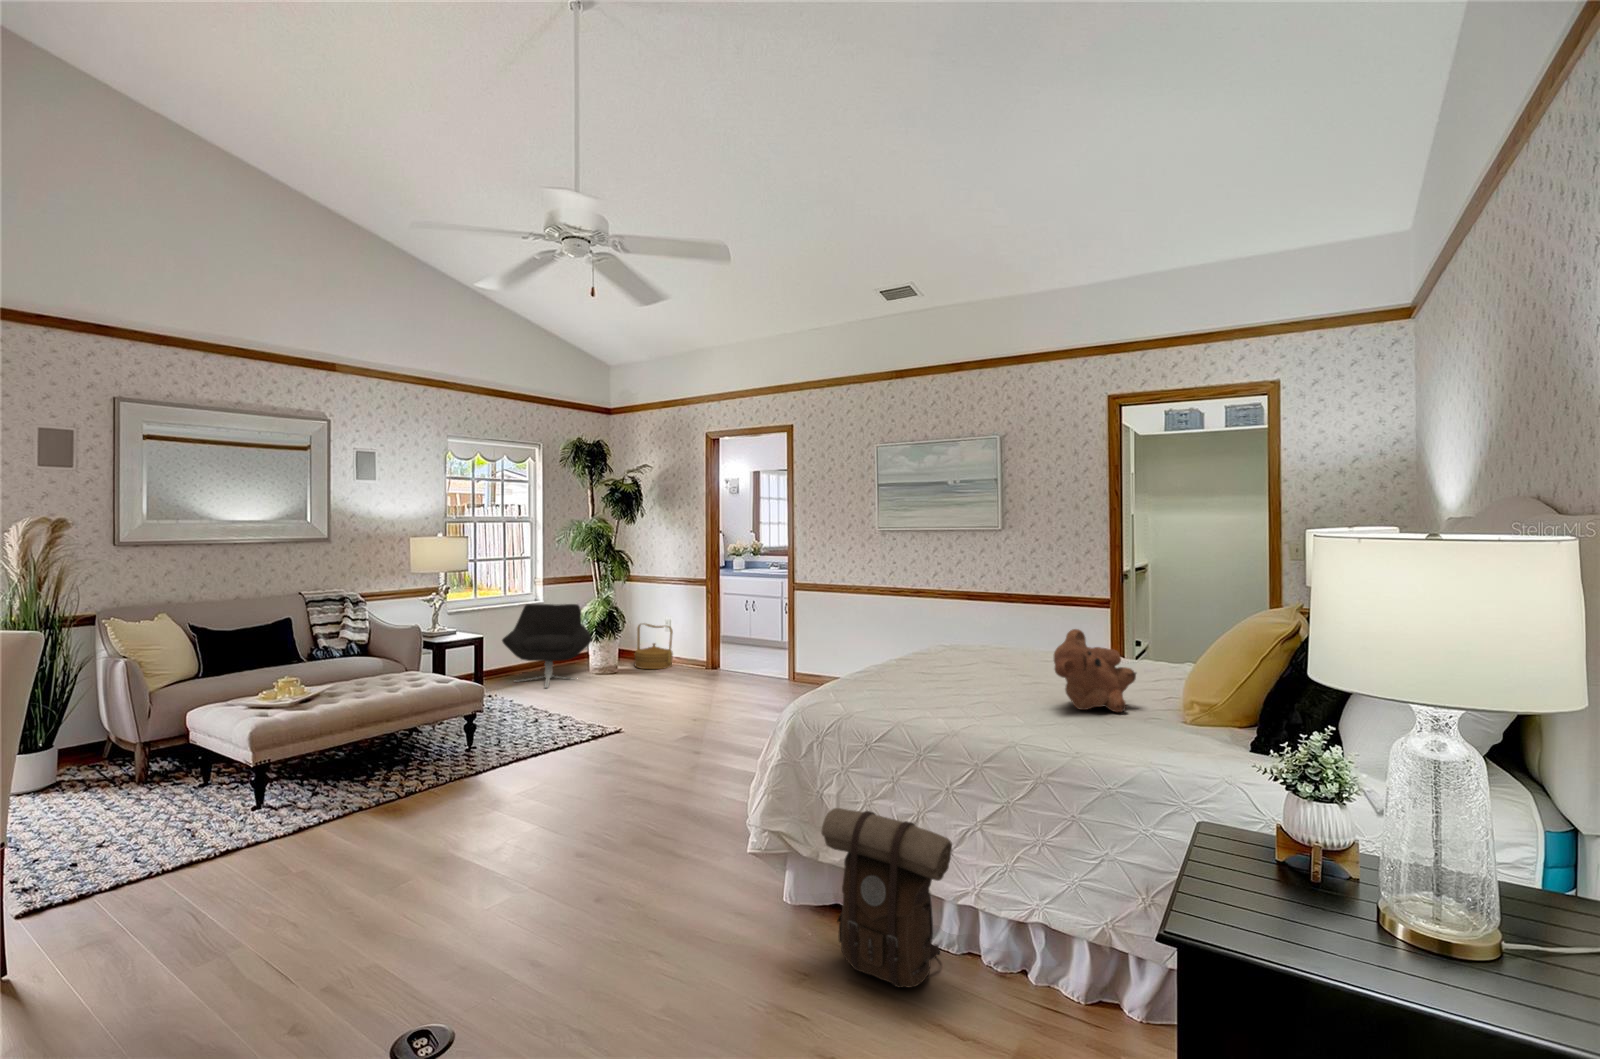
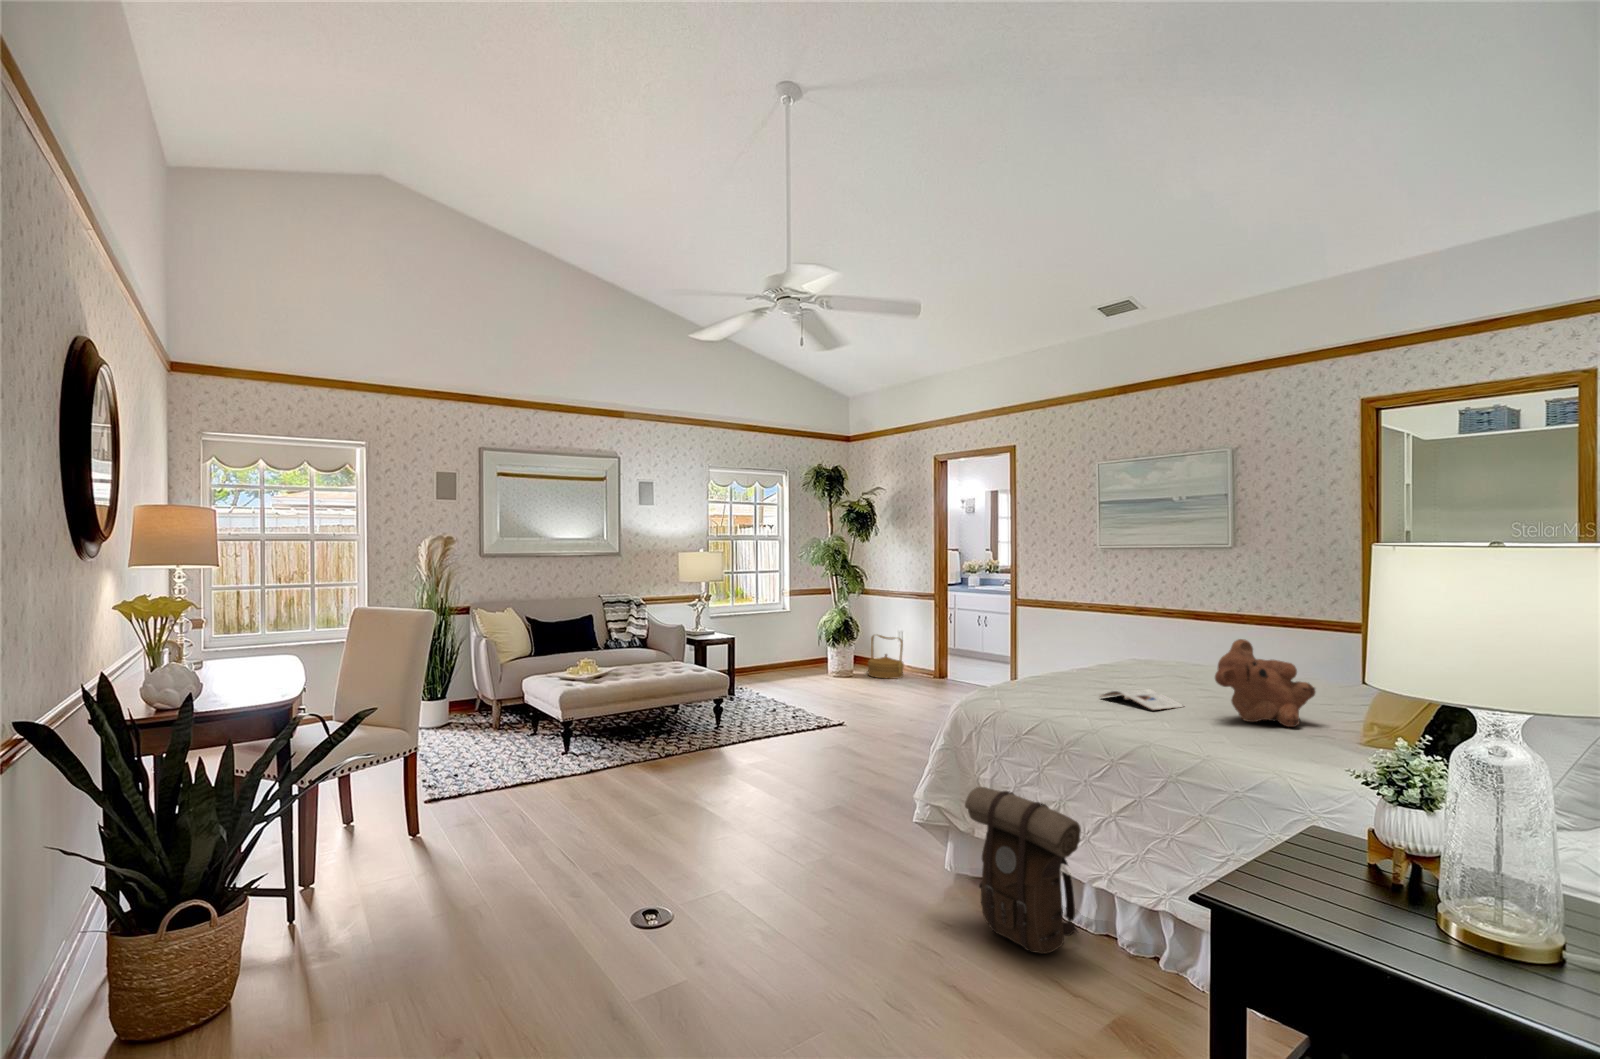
lounge chair: present [502,604,592,688] -> none [751,612,827,687]
magazine: none [933,680,1016,704] -> present [1102,689,1184,710]

